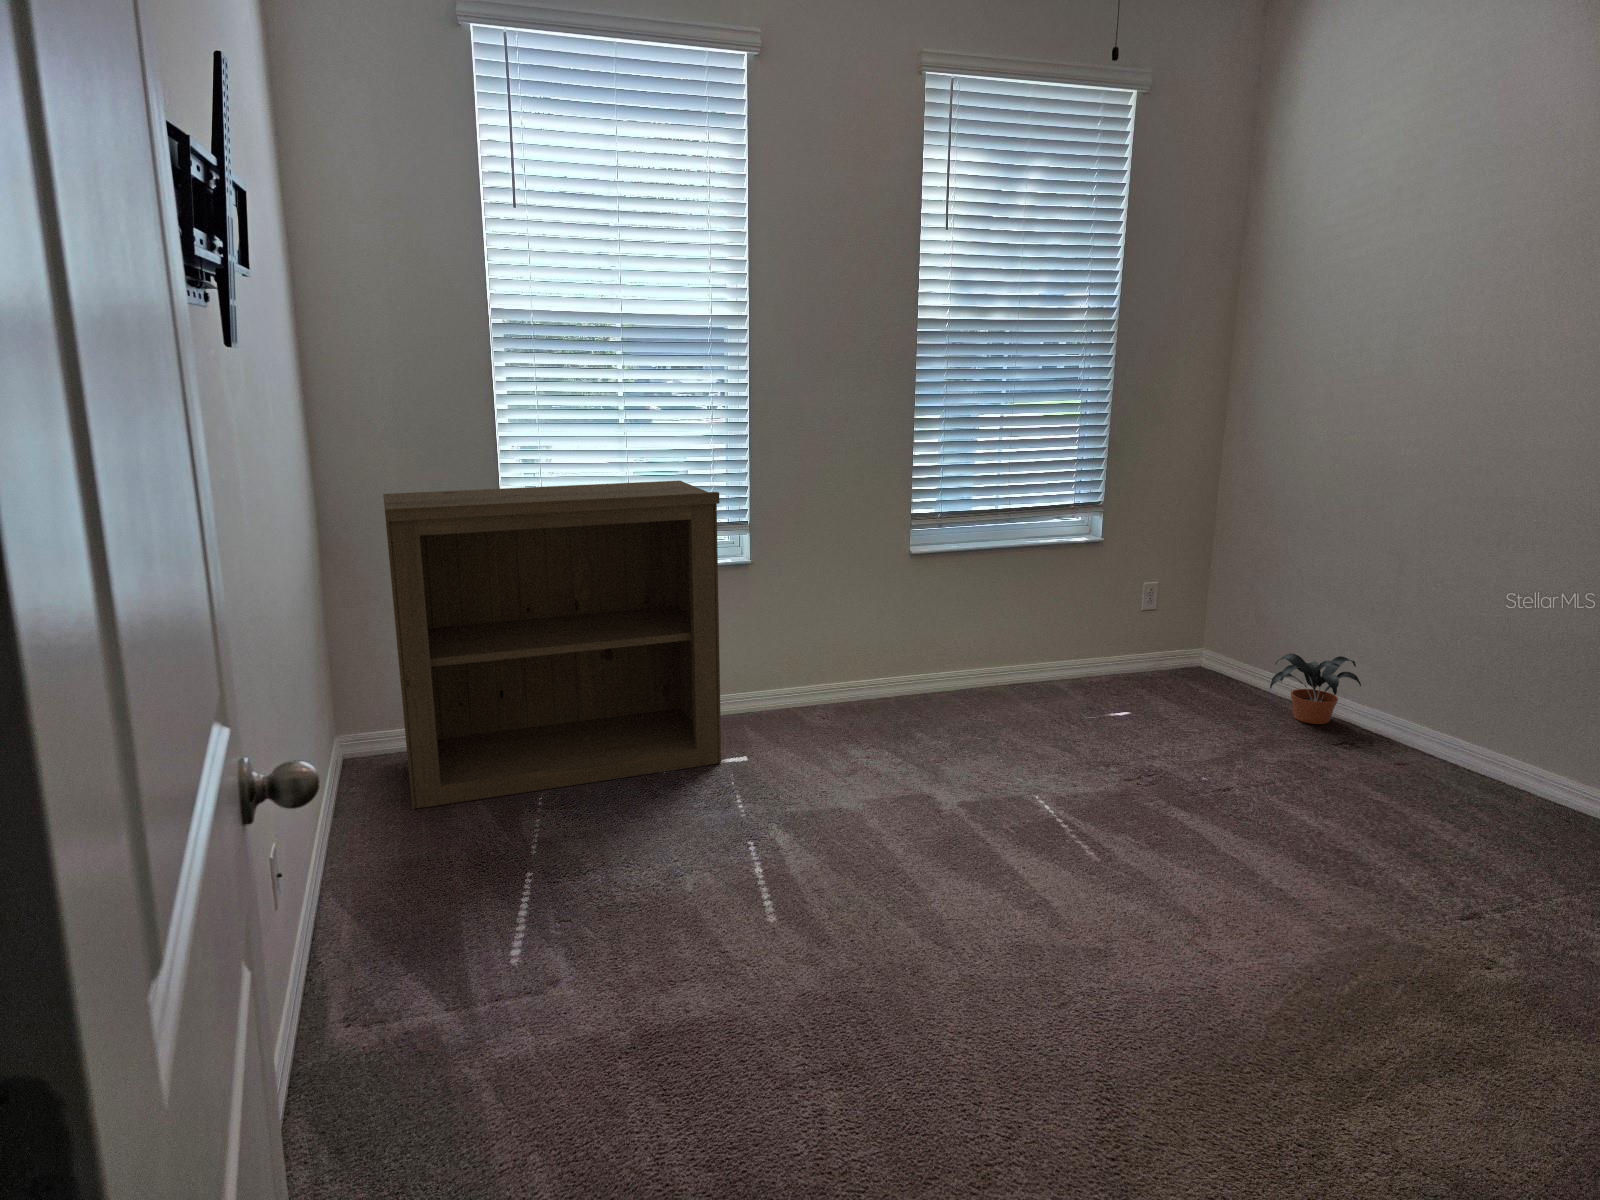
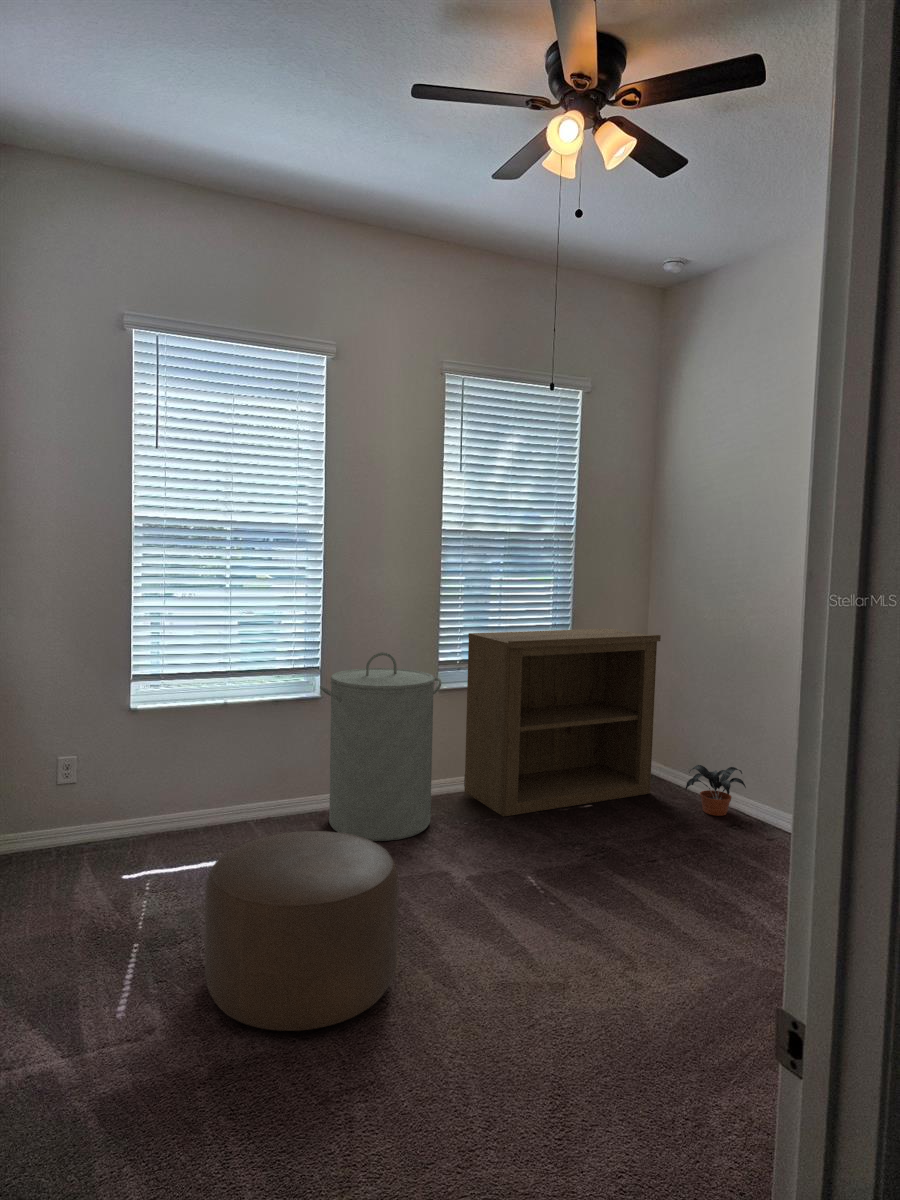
bookshelf: present [383,481,721,809] -> present [464,628,661,817]
laundry hamper: none [754,495,922,751] -> present [320,652,441,841]
ottoman: none [616,737,875,995] -> present [205,831,399,1031]

